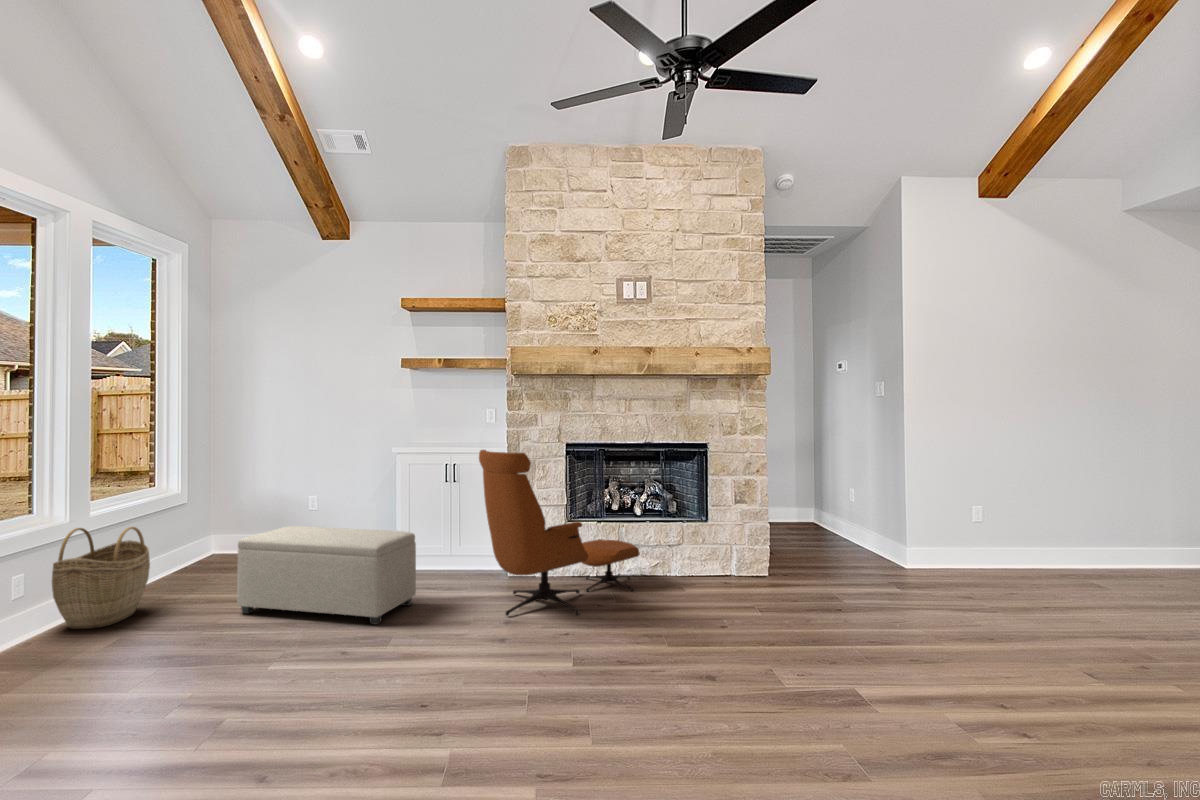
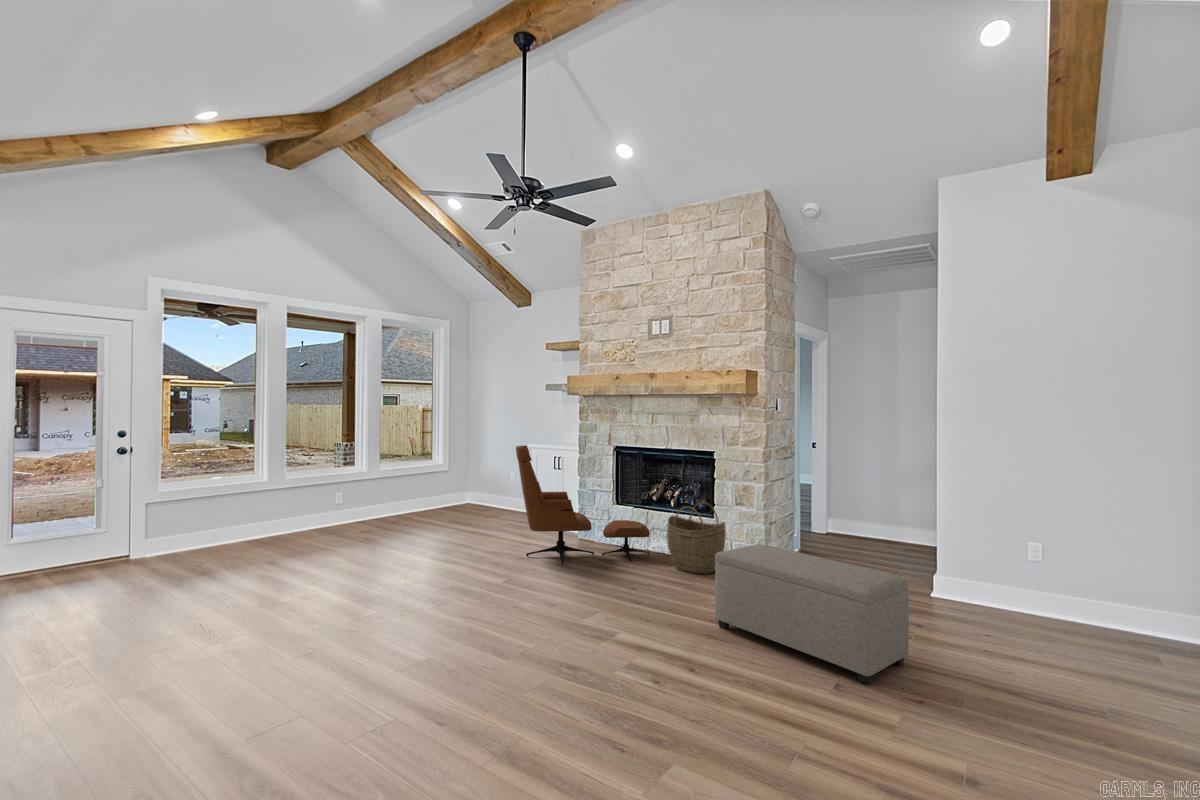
ottoman: present [237,526,416,625] -> present [715,544,909,685]
woven basket: present [52,527,150,629] -> present [667,502,726,574]

